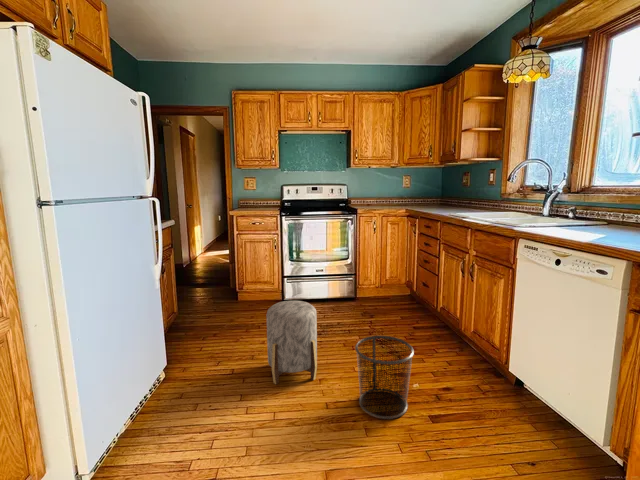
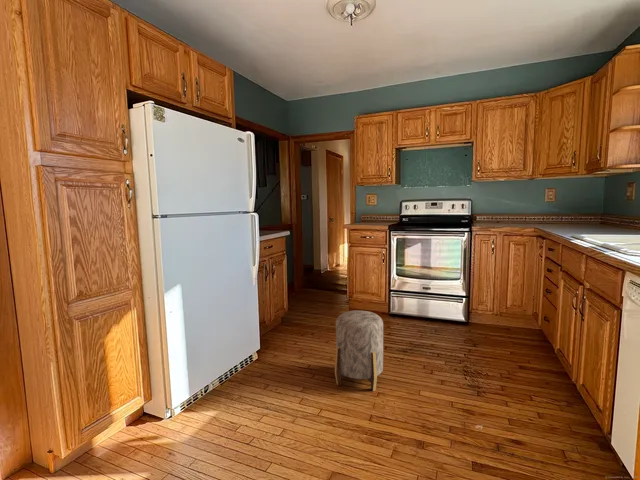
waste bin: present [355,336,414,419] -> none [397,360,462,452]

